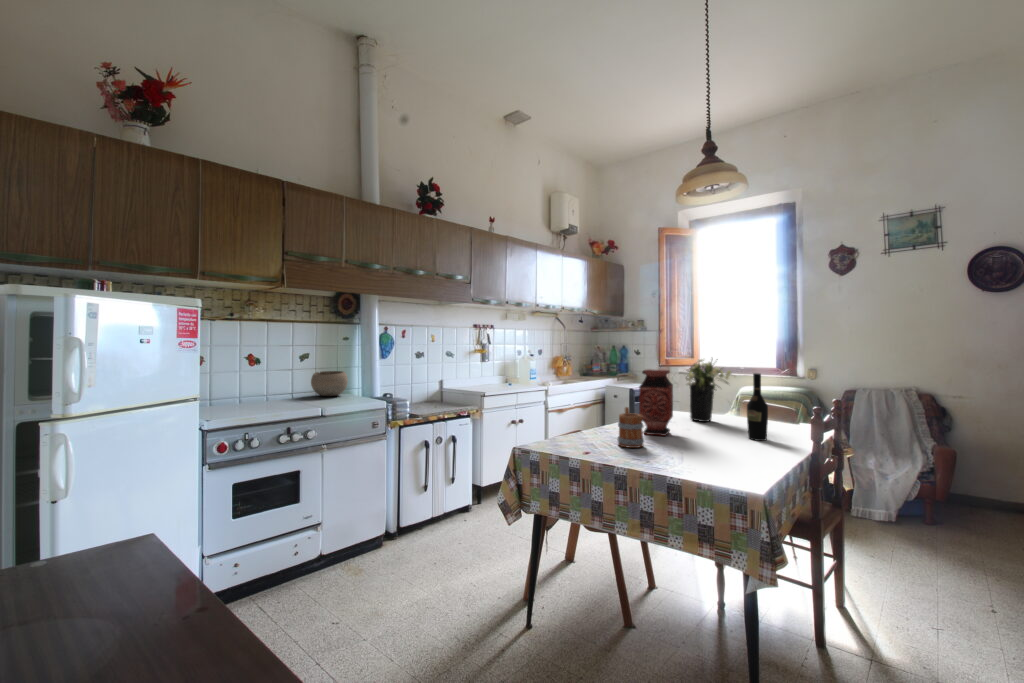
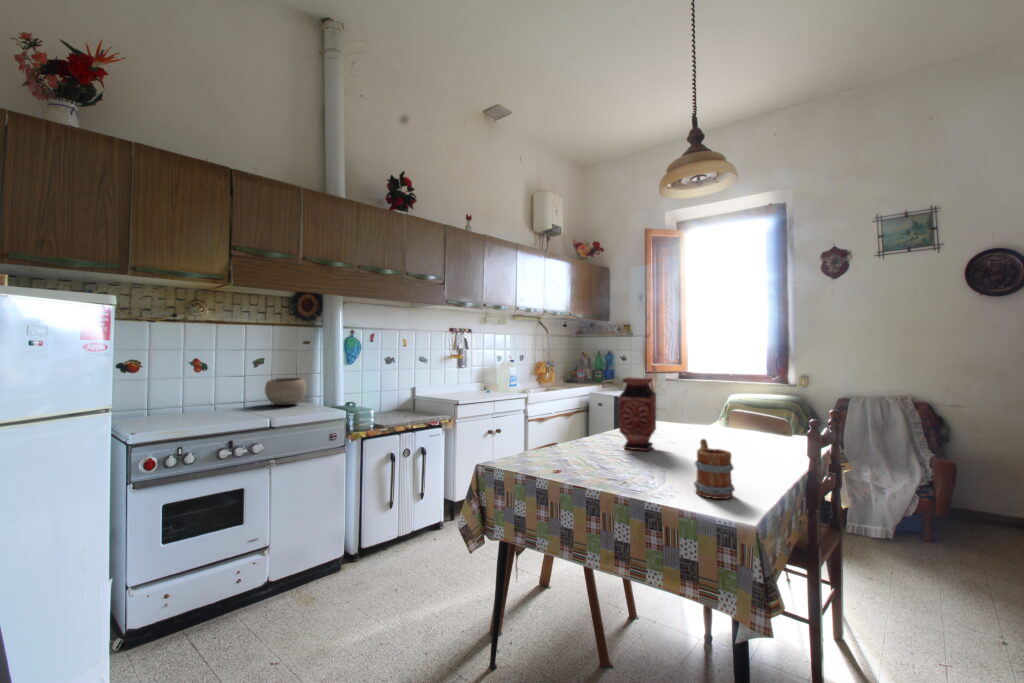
flower arrangement: present [686,359,732,422] -> none [665,364,725,435]
wine bottle: present [747,373,768,441] -> none [736,382,759,457]
mug: present [617,407,644,448] -> present [694,439,735,499]

